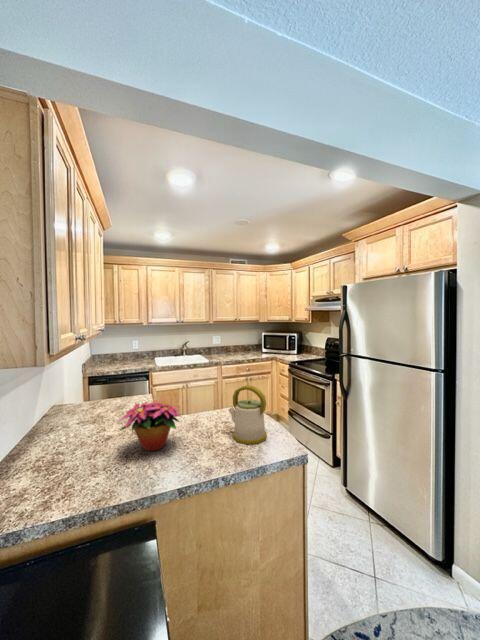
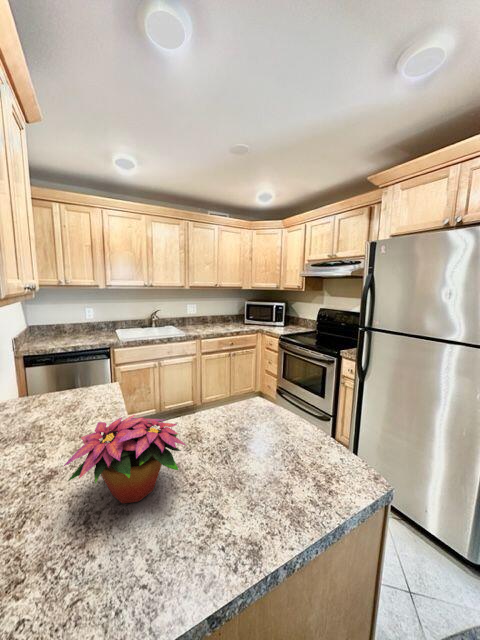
kettle: present [229,385,267,444] -> none [249,383,312,475]

